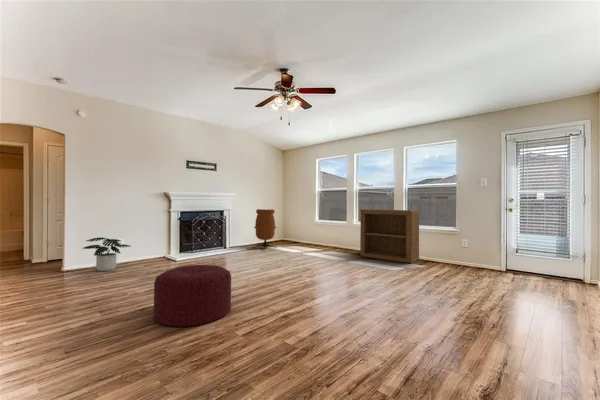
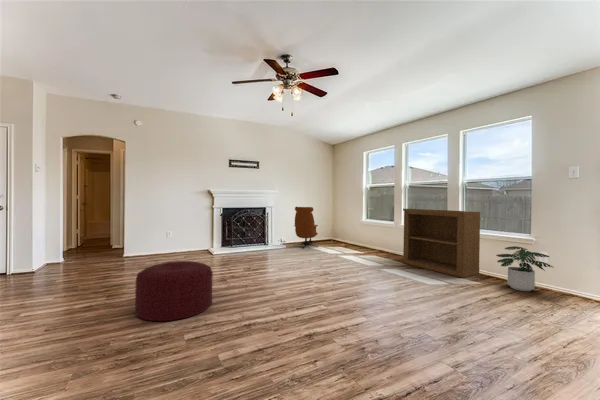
potted plant: present [83,238,130,271] -> present [496,246,553,291]

